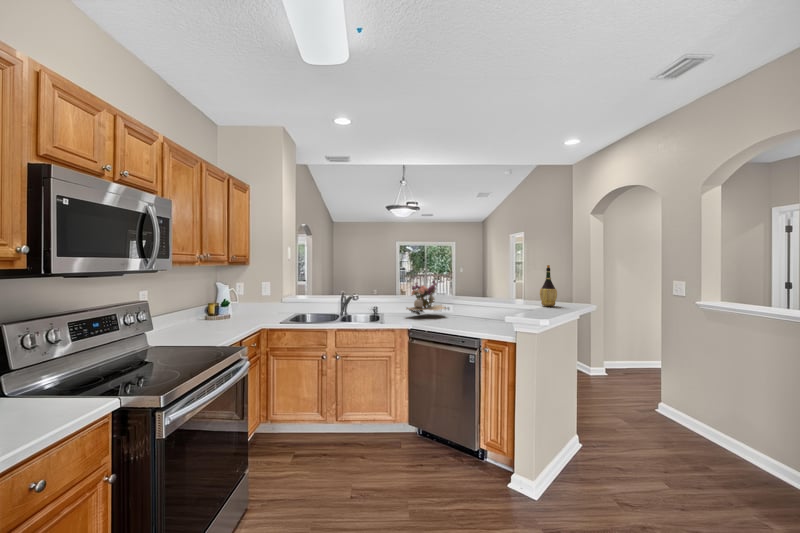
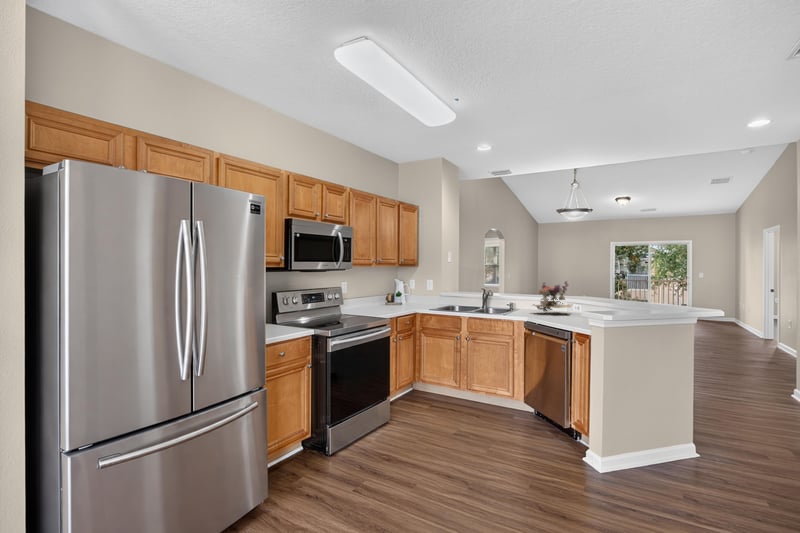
wine bottle: present [540,265,557,306] -> none [650,268,669,308]

